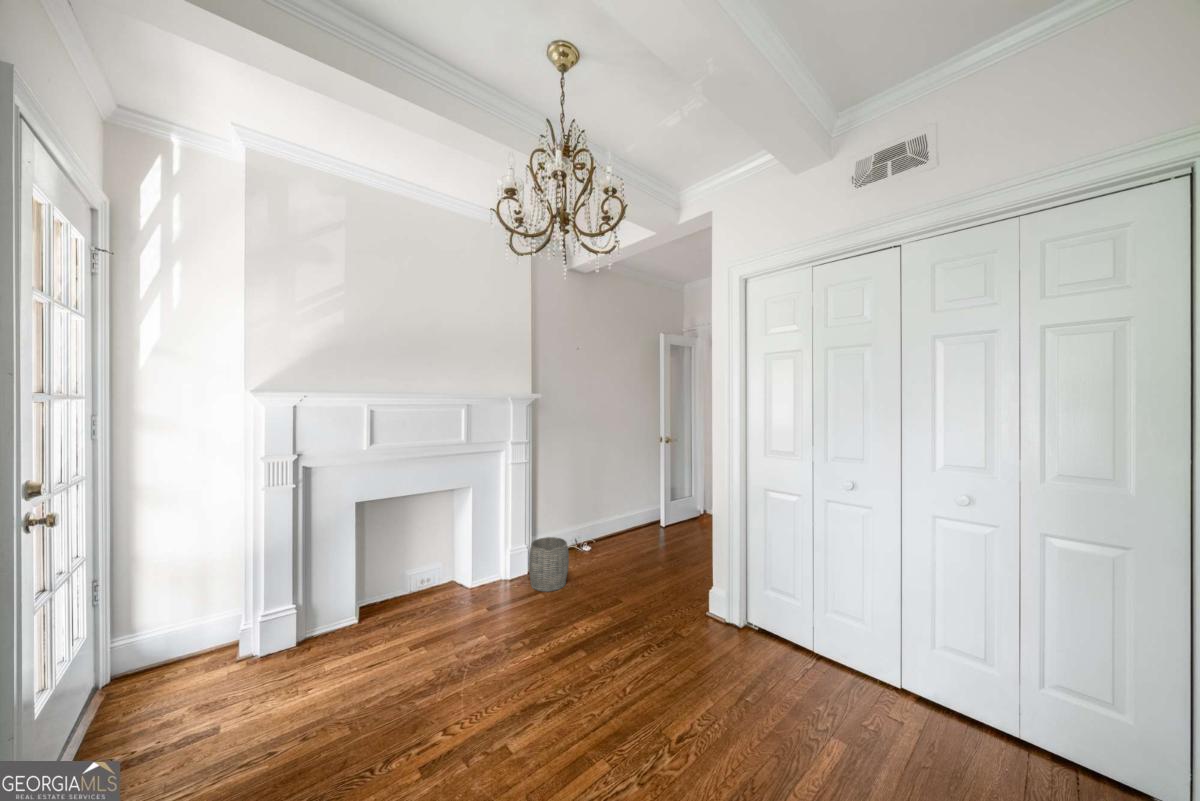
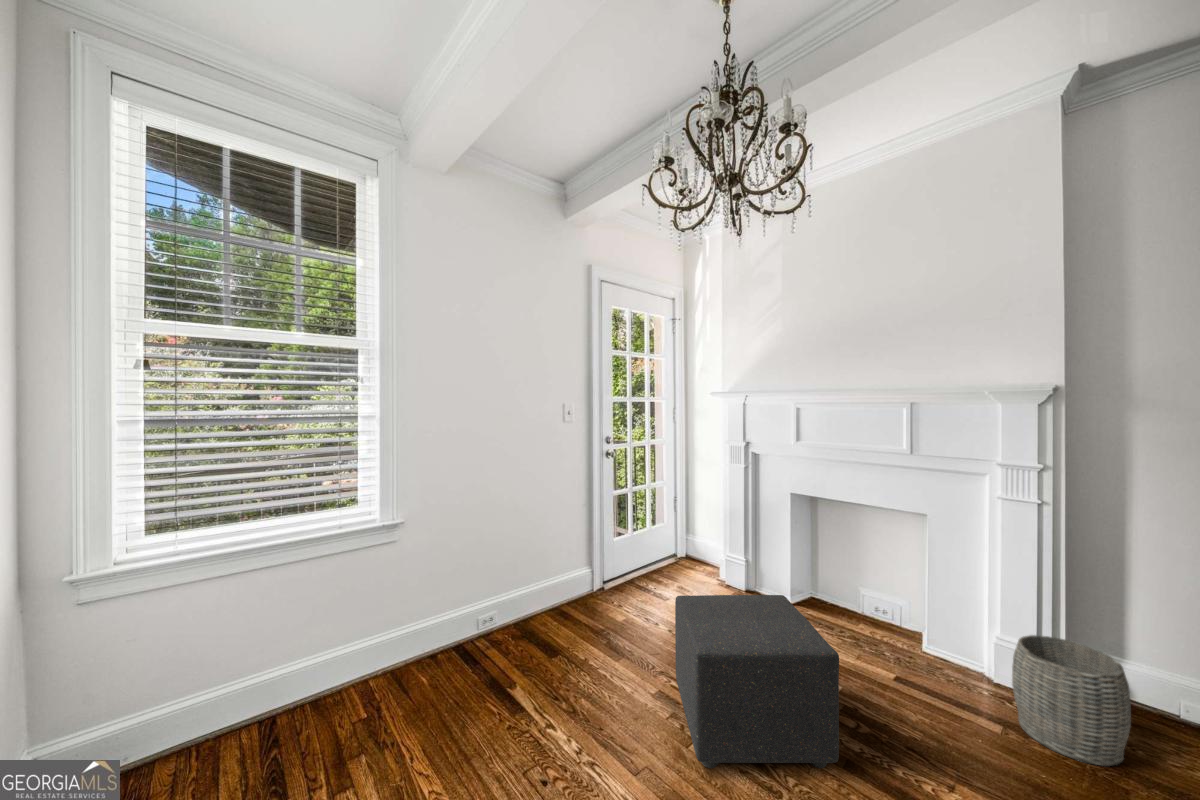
ottoman: none [427,586,562,743] -> present [675,595,839,768]

